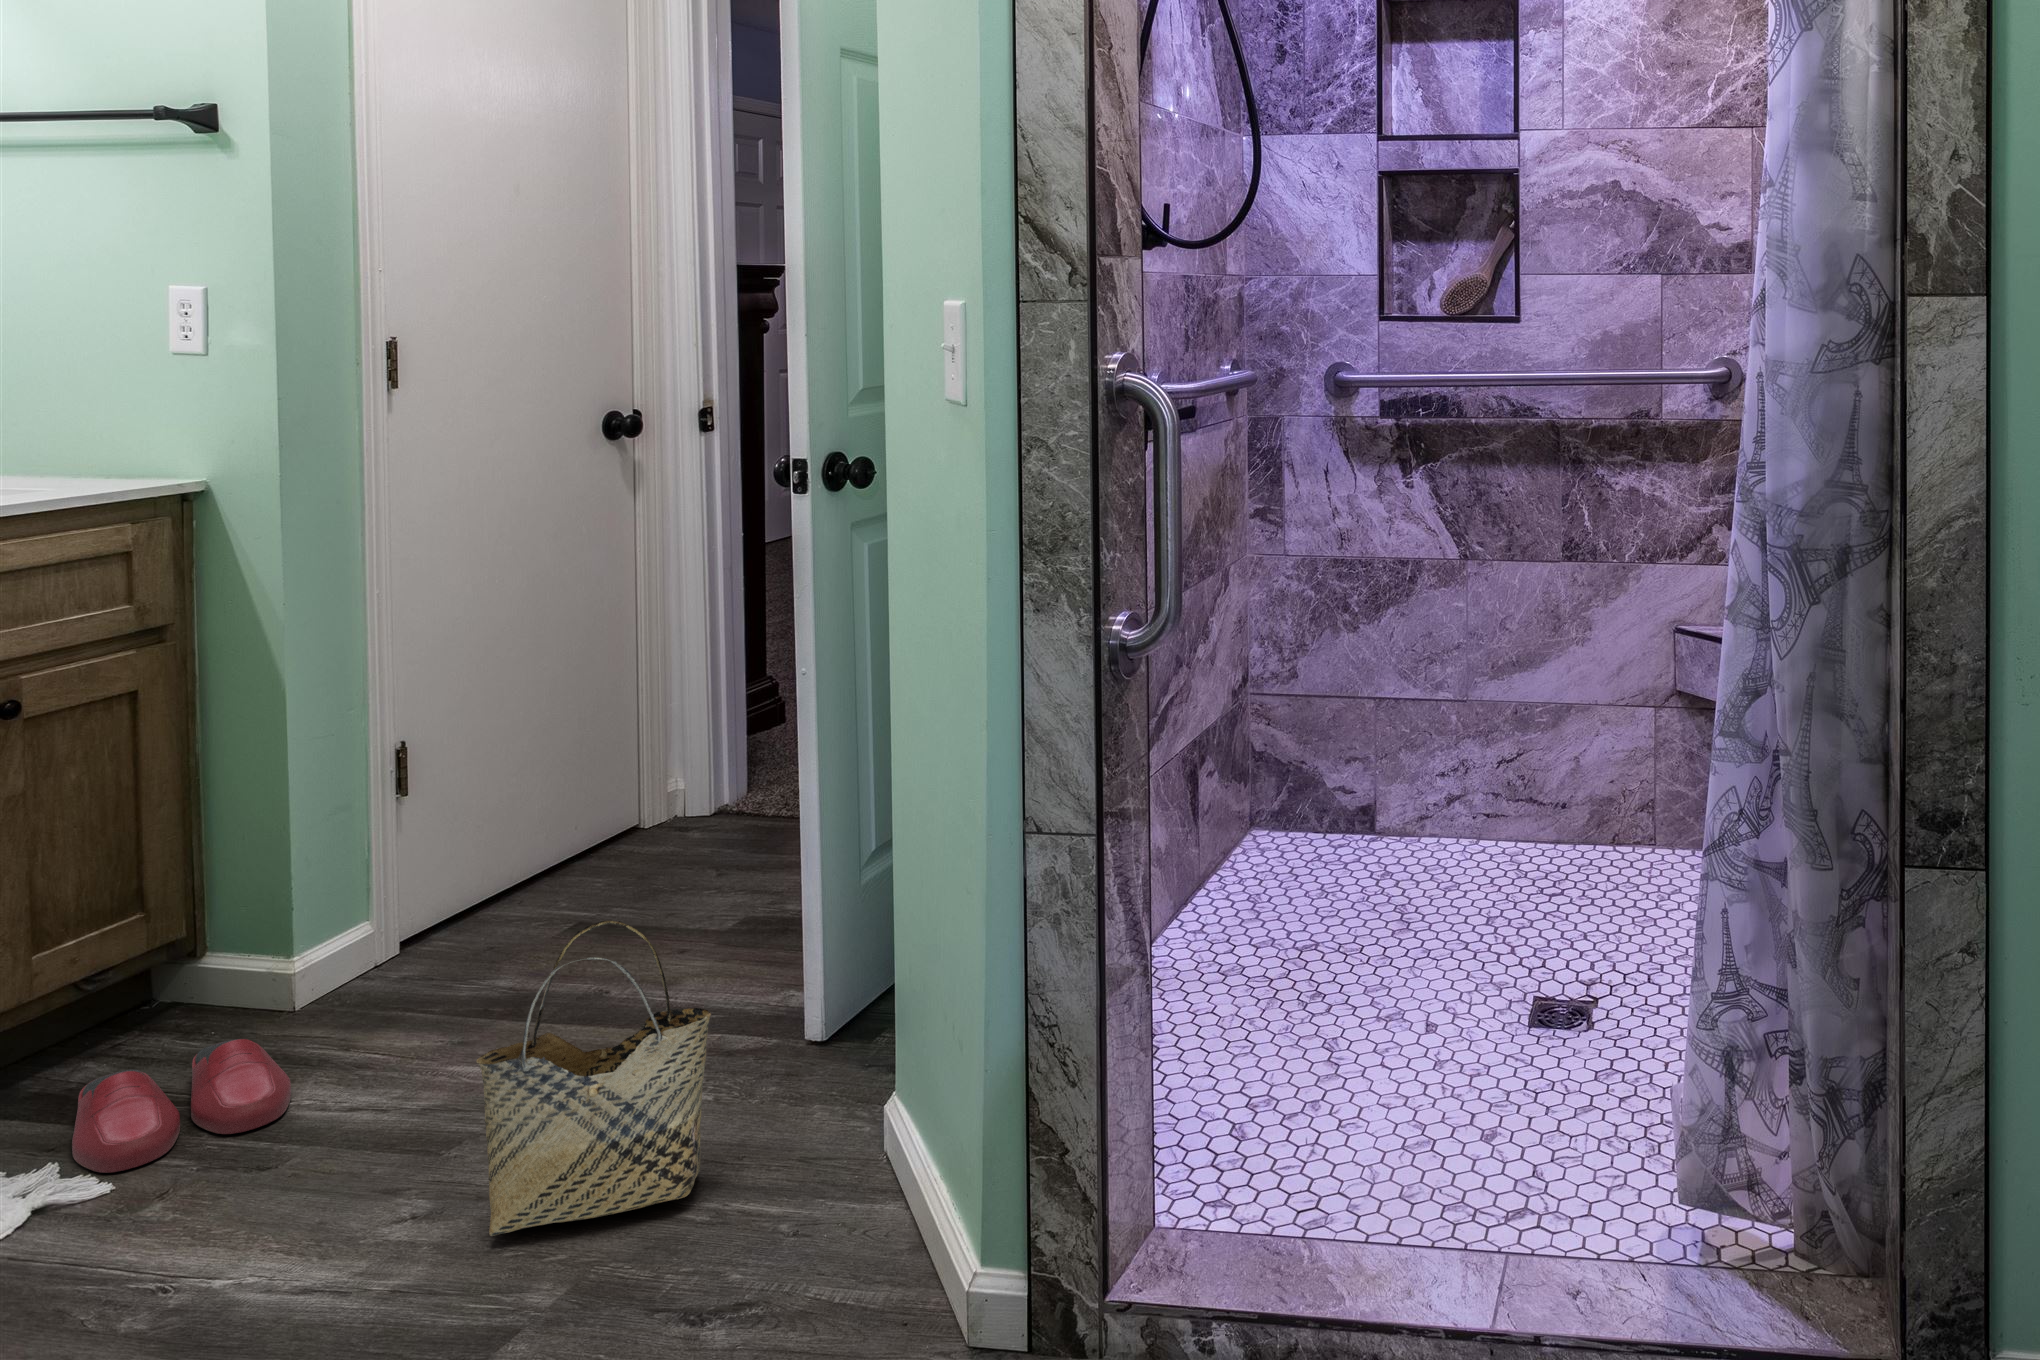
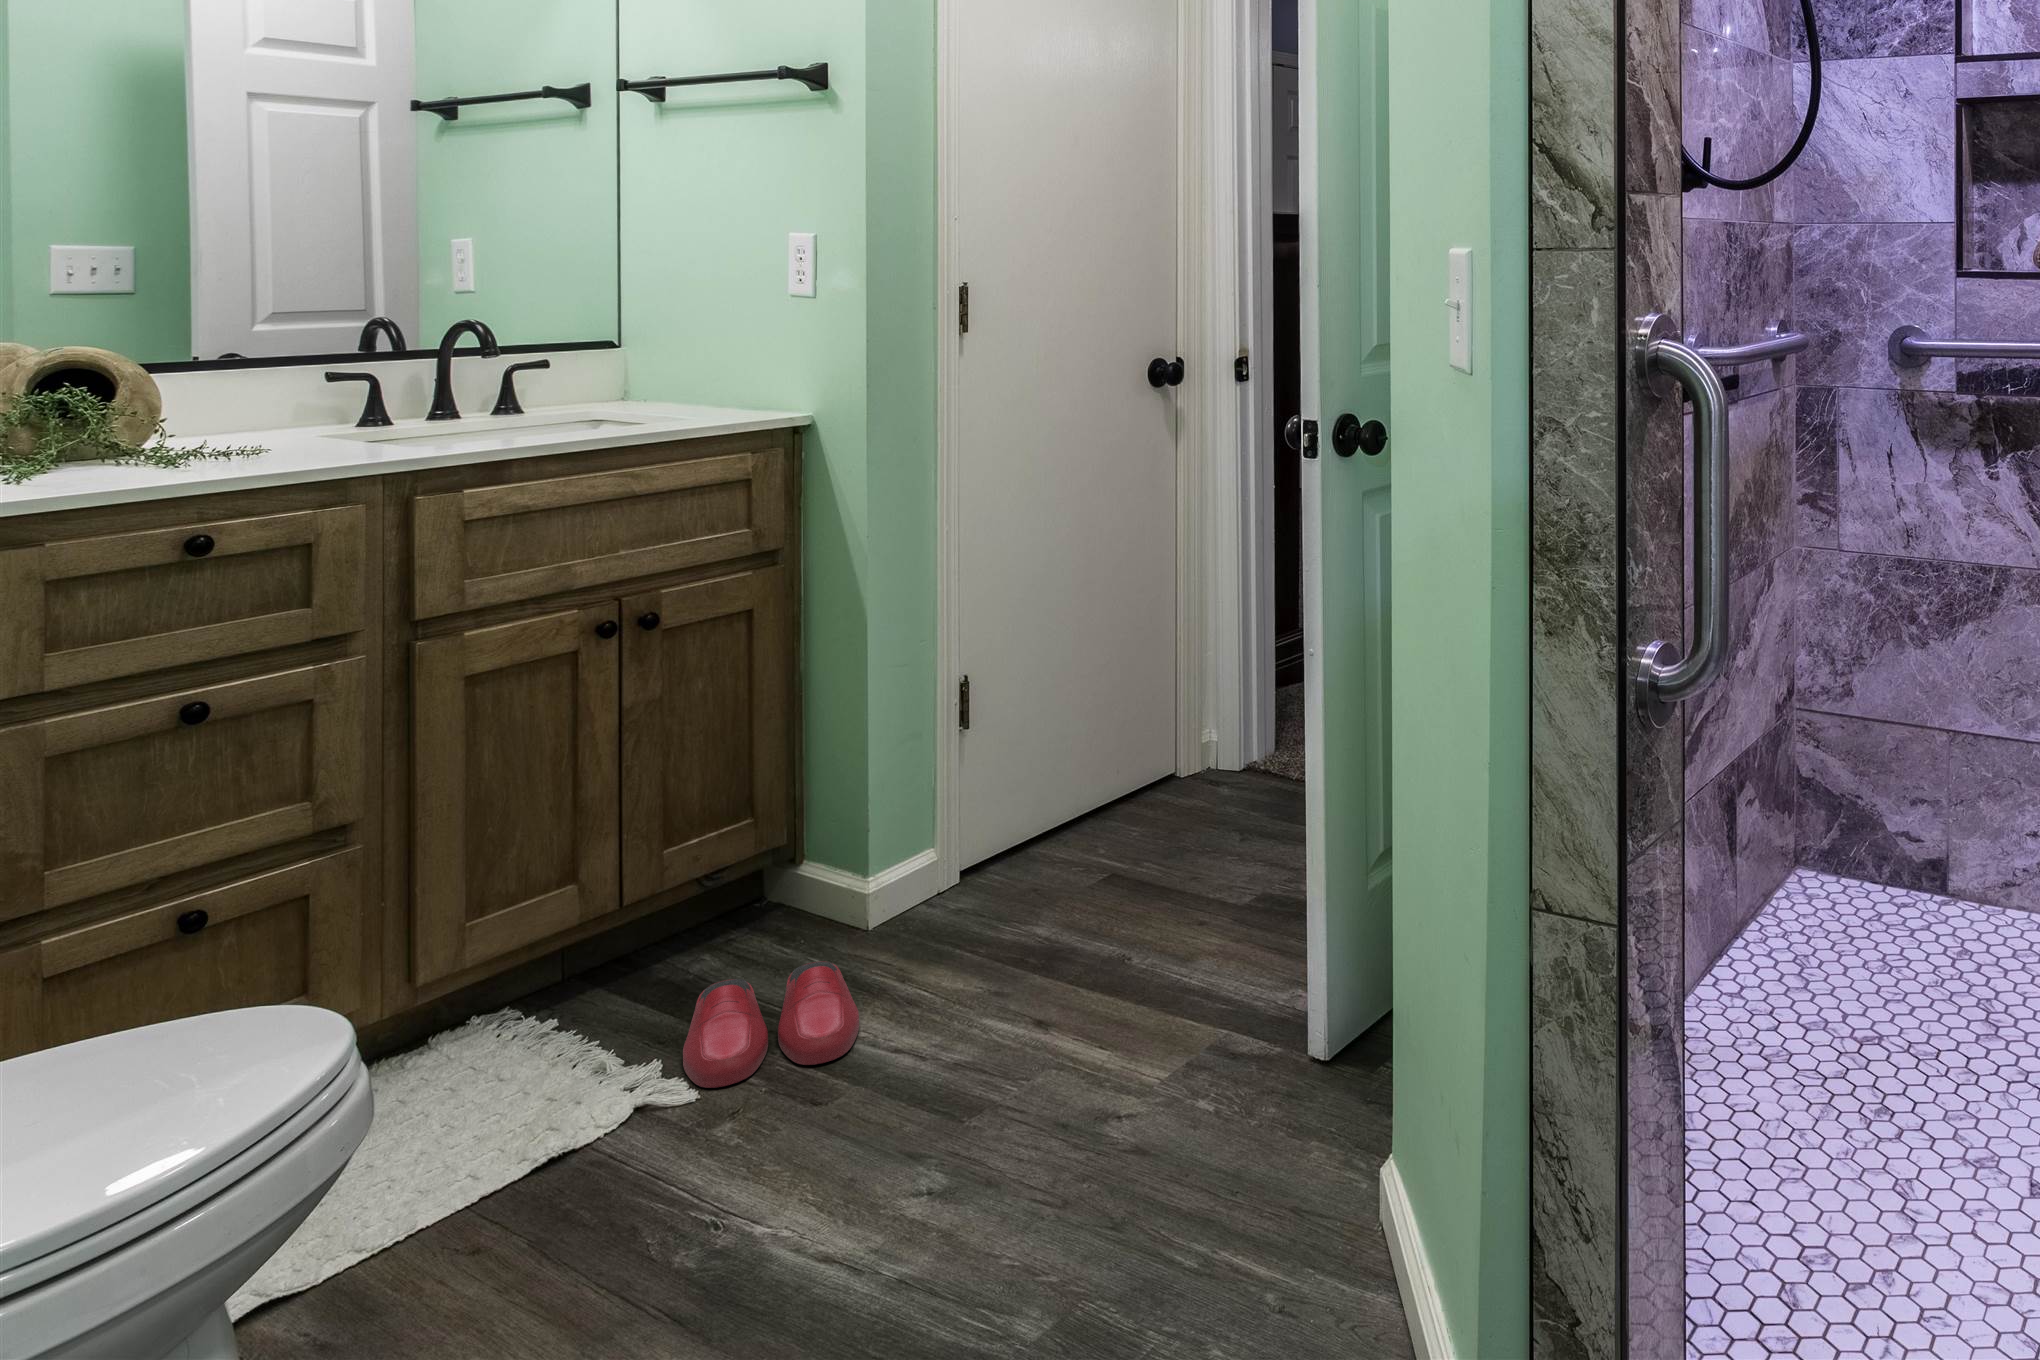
woven basket: present [476,920,711,1236] -> none [980,919,1206,1249]

